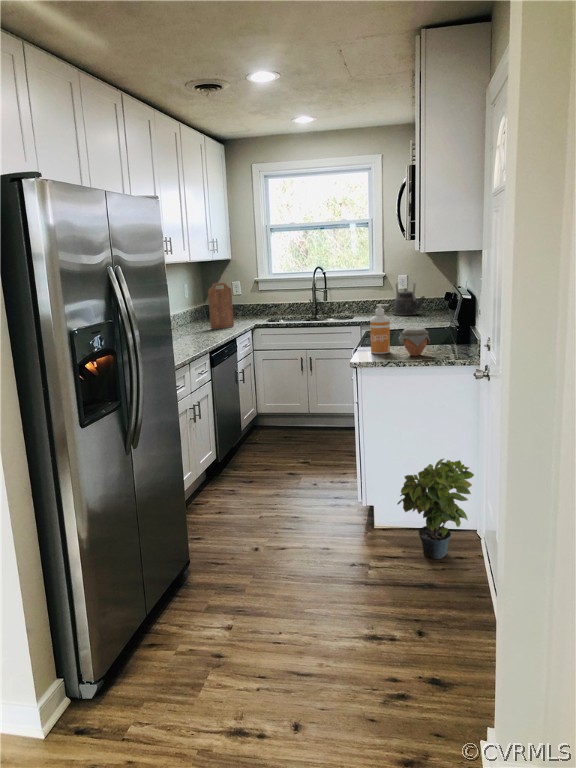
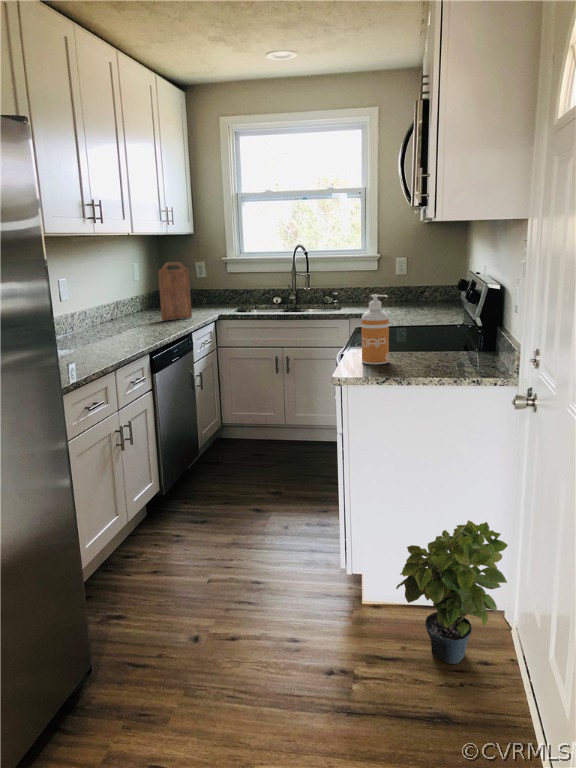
kettle: present [394,283,425,316] -> none [392,266,431,307]
jar: present [398,327,430,356] -> none [401,328,446,369]

